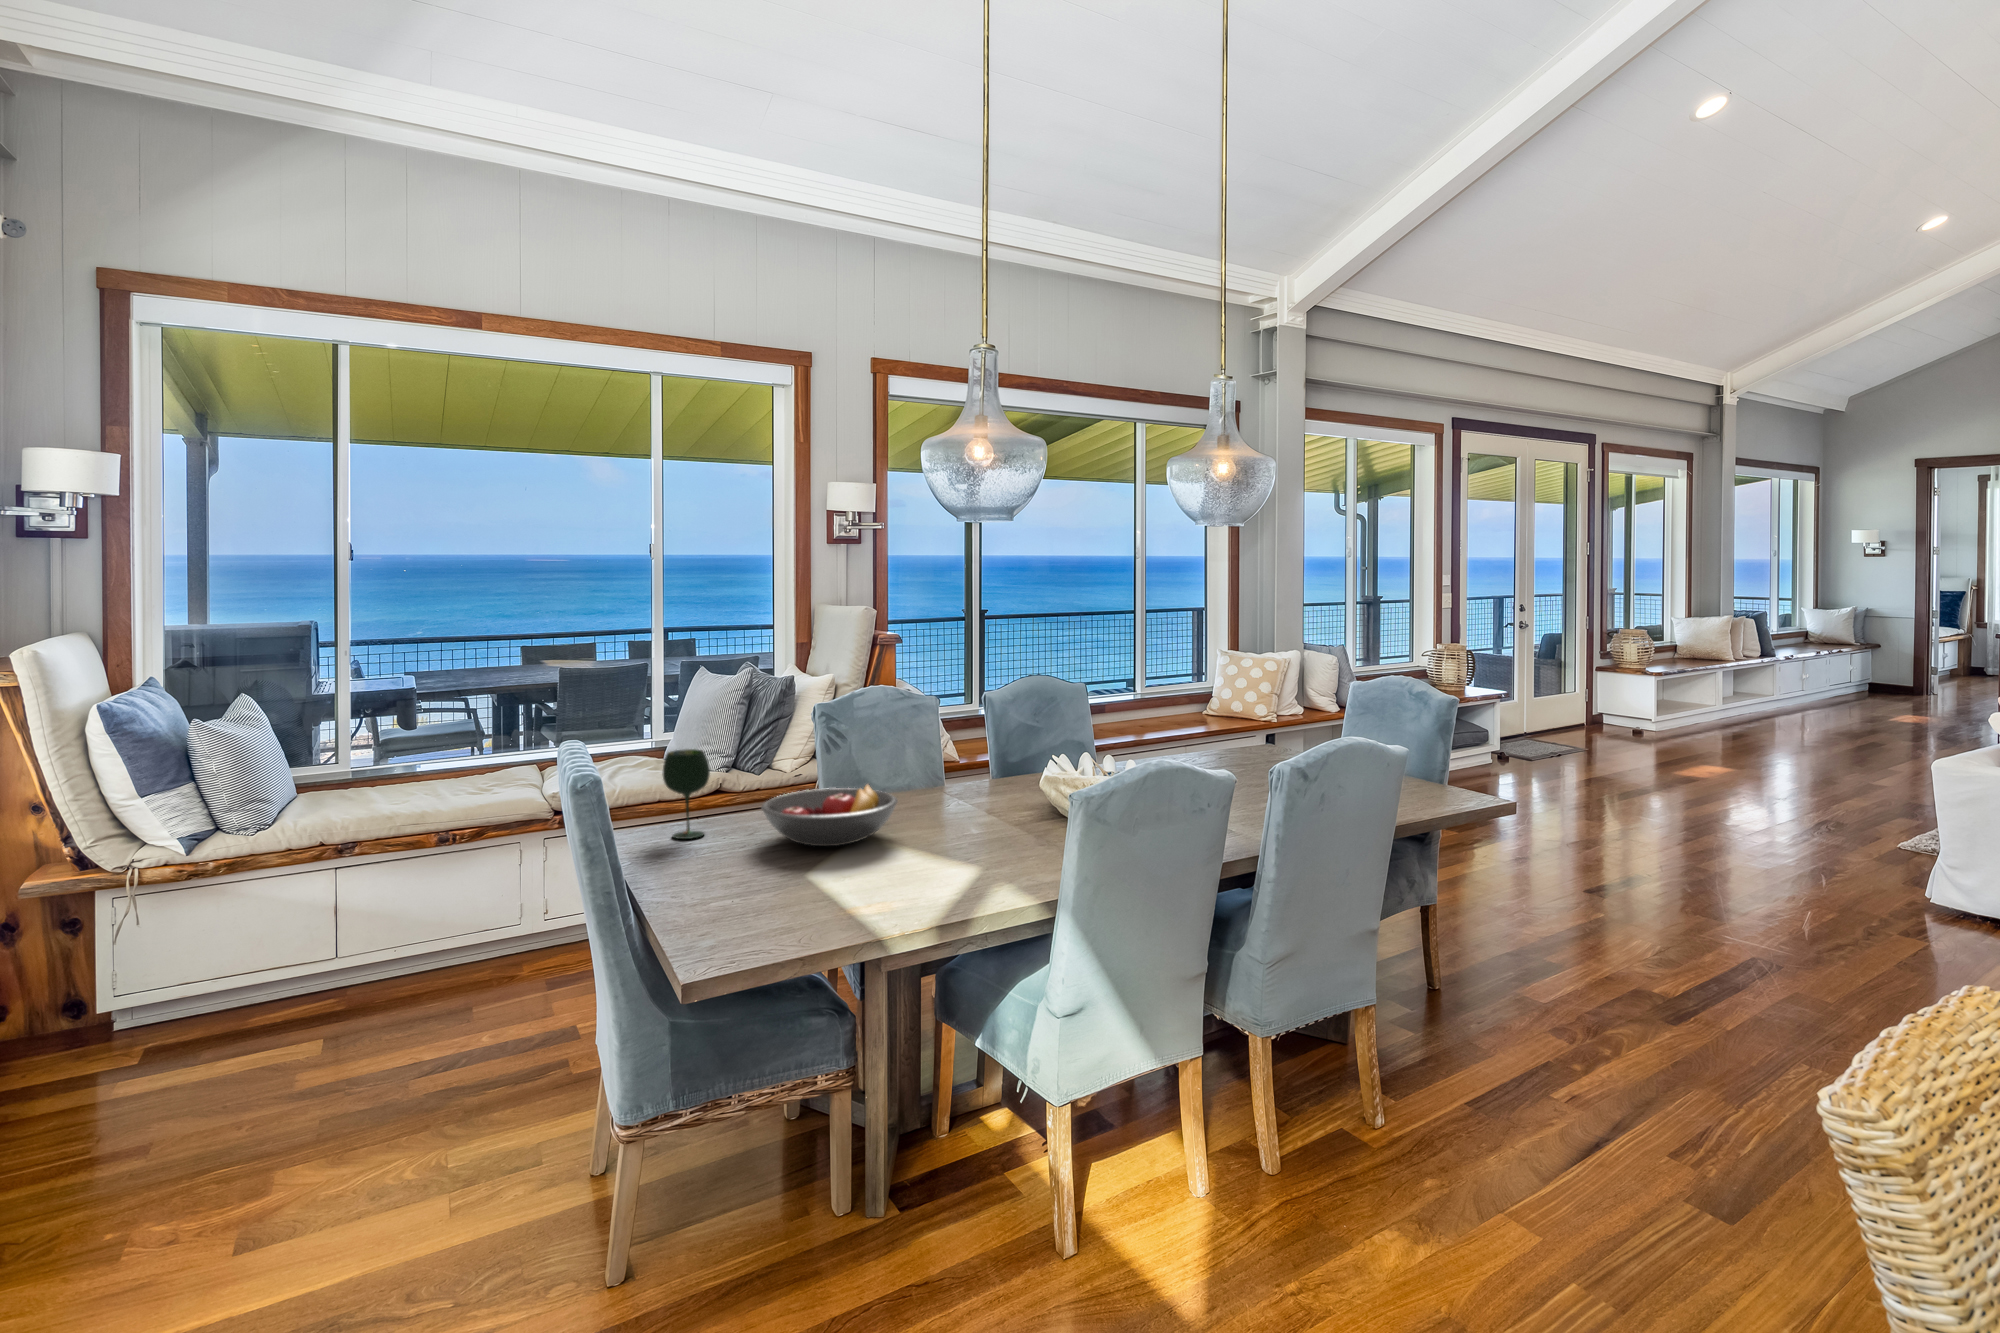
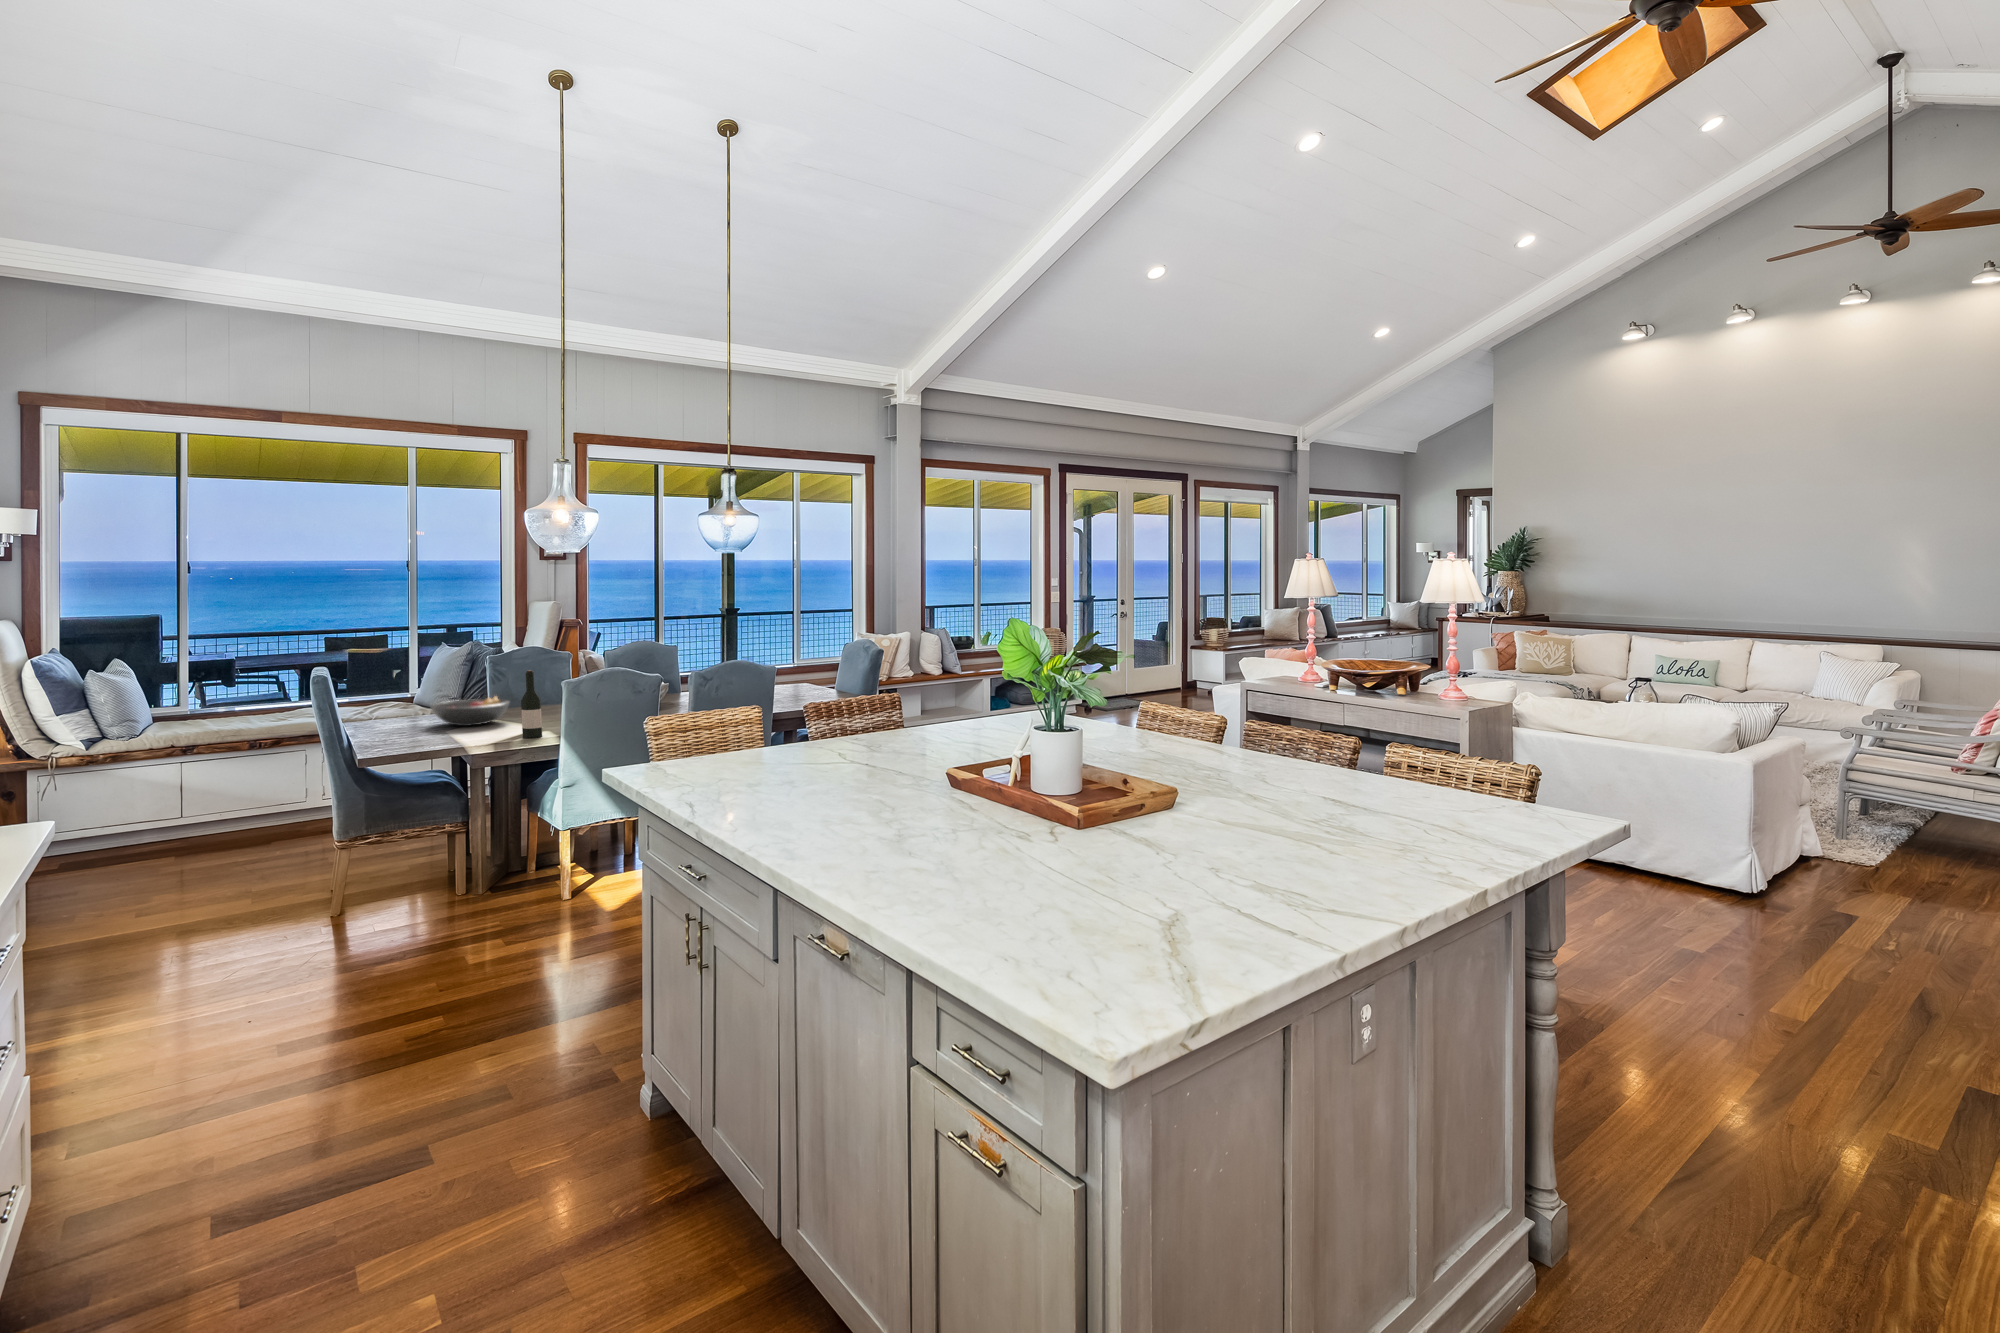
wine glass: present [663,749,710,839] -> none [377,678,405,725]
wine bottle: none [966,752,1004,894] -> present [521,670,542,738]

